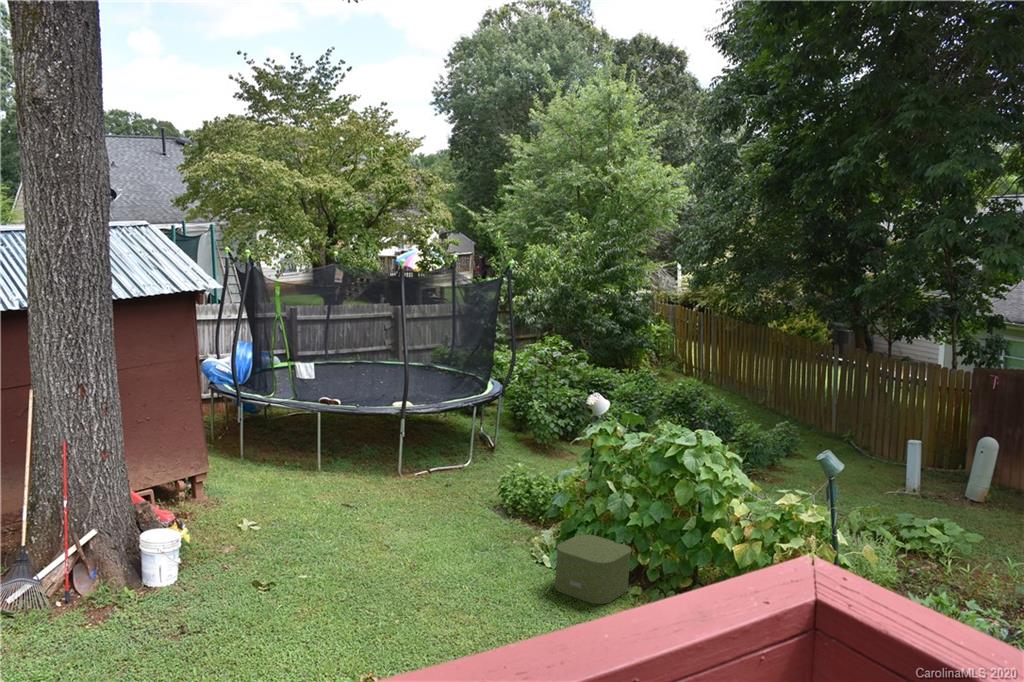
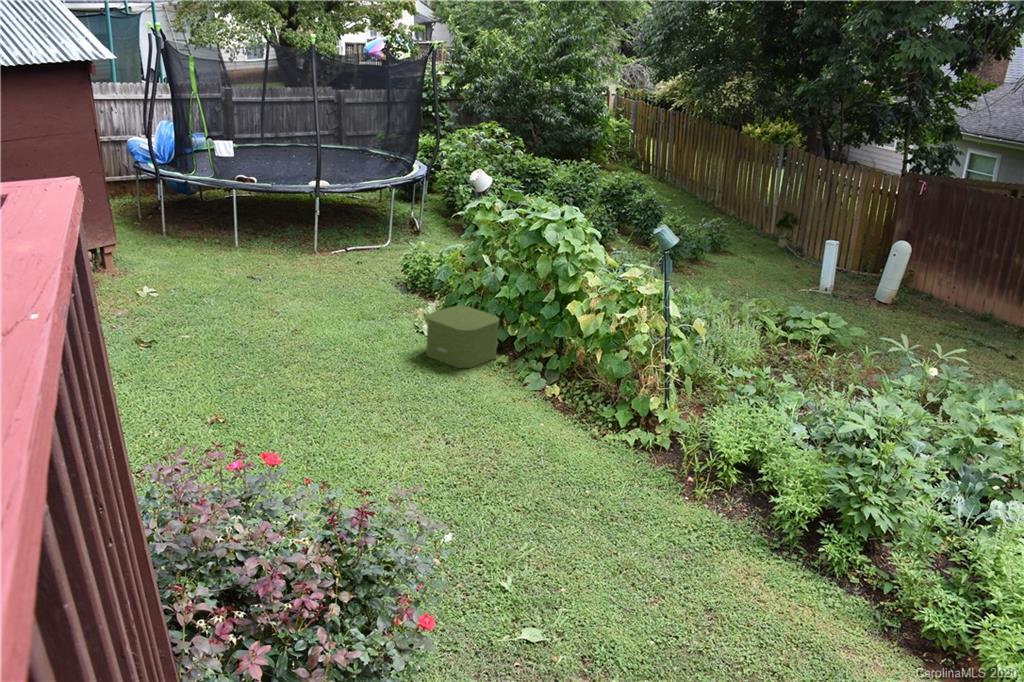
potted plant: none [849,416,876,454] -> present [776,211,800,248]

